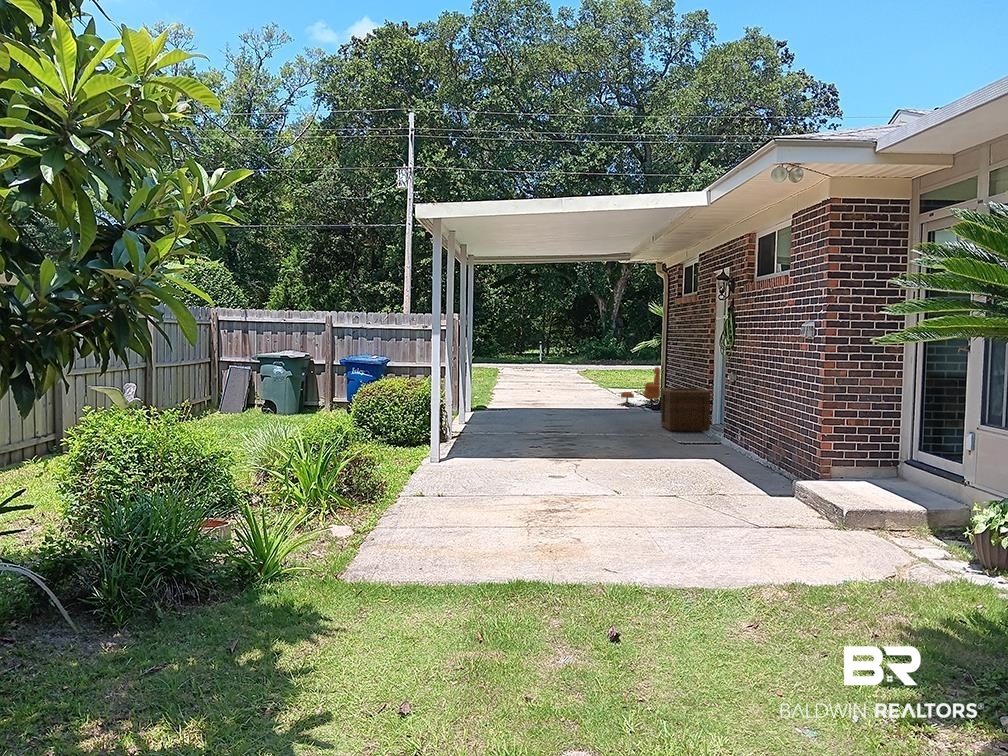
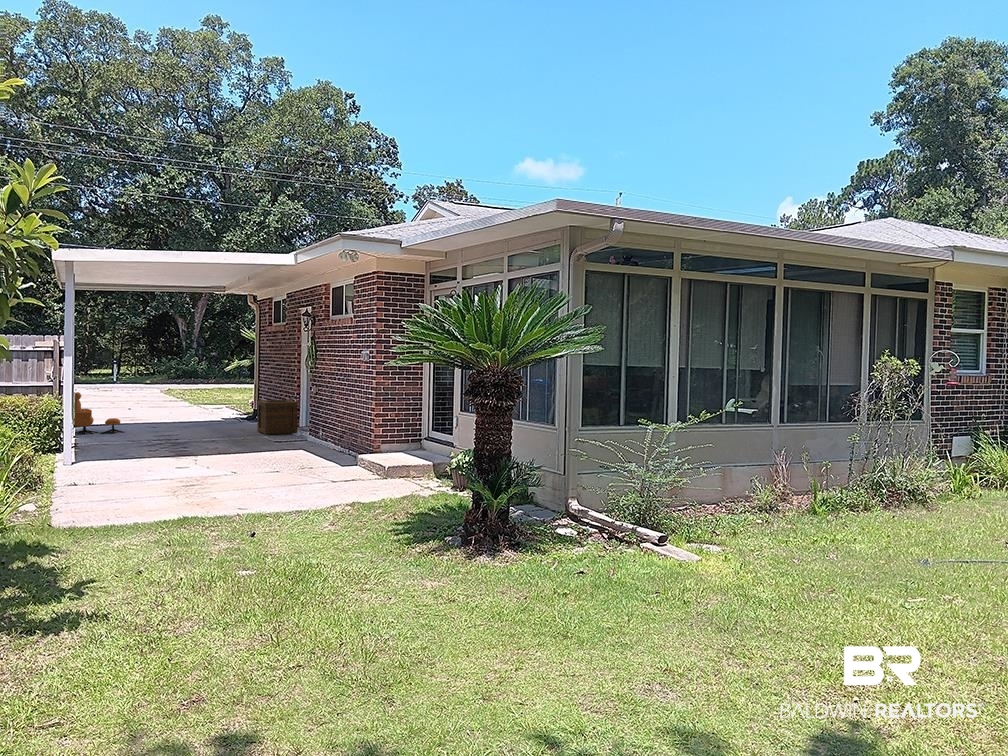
lounge chair: present [621,367,660,406] -> present [74,392,124,435]

